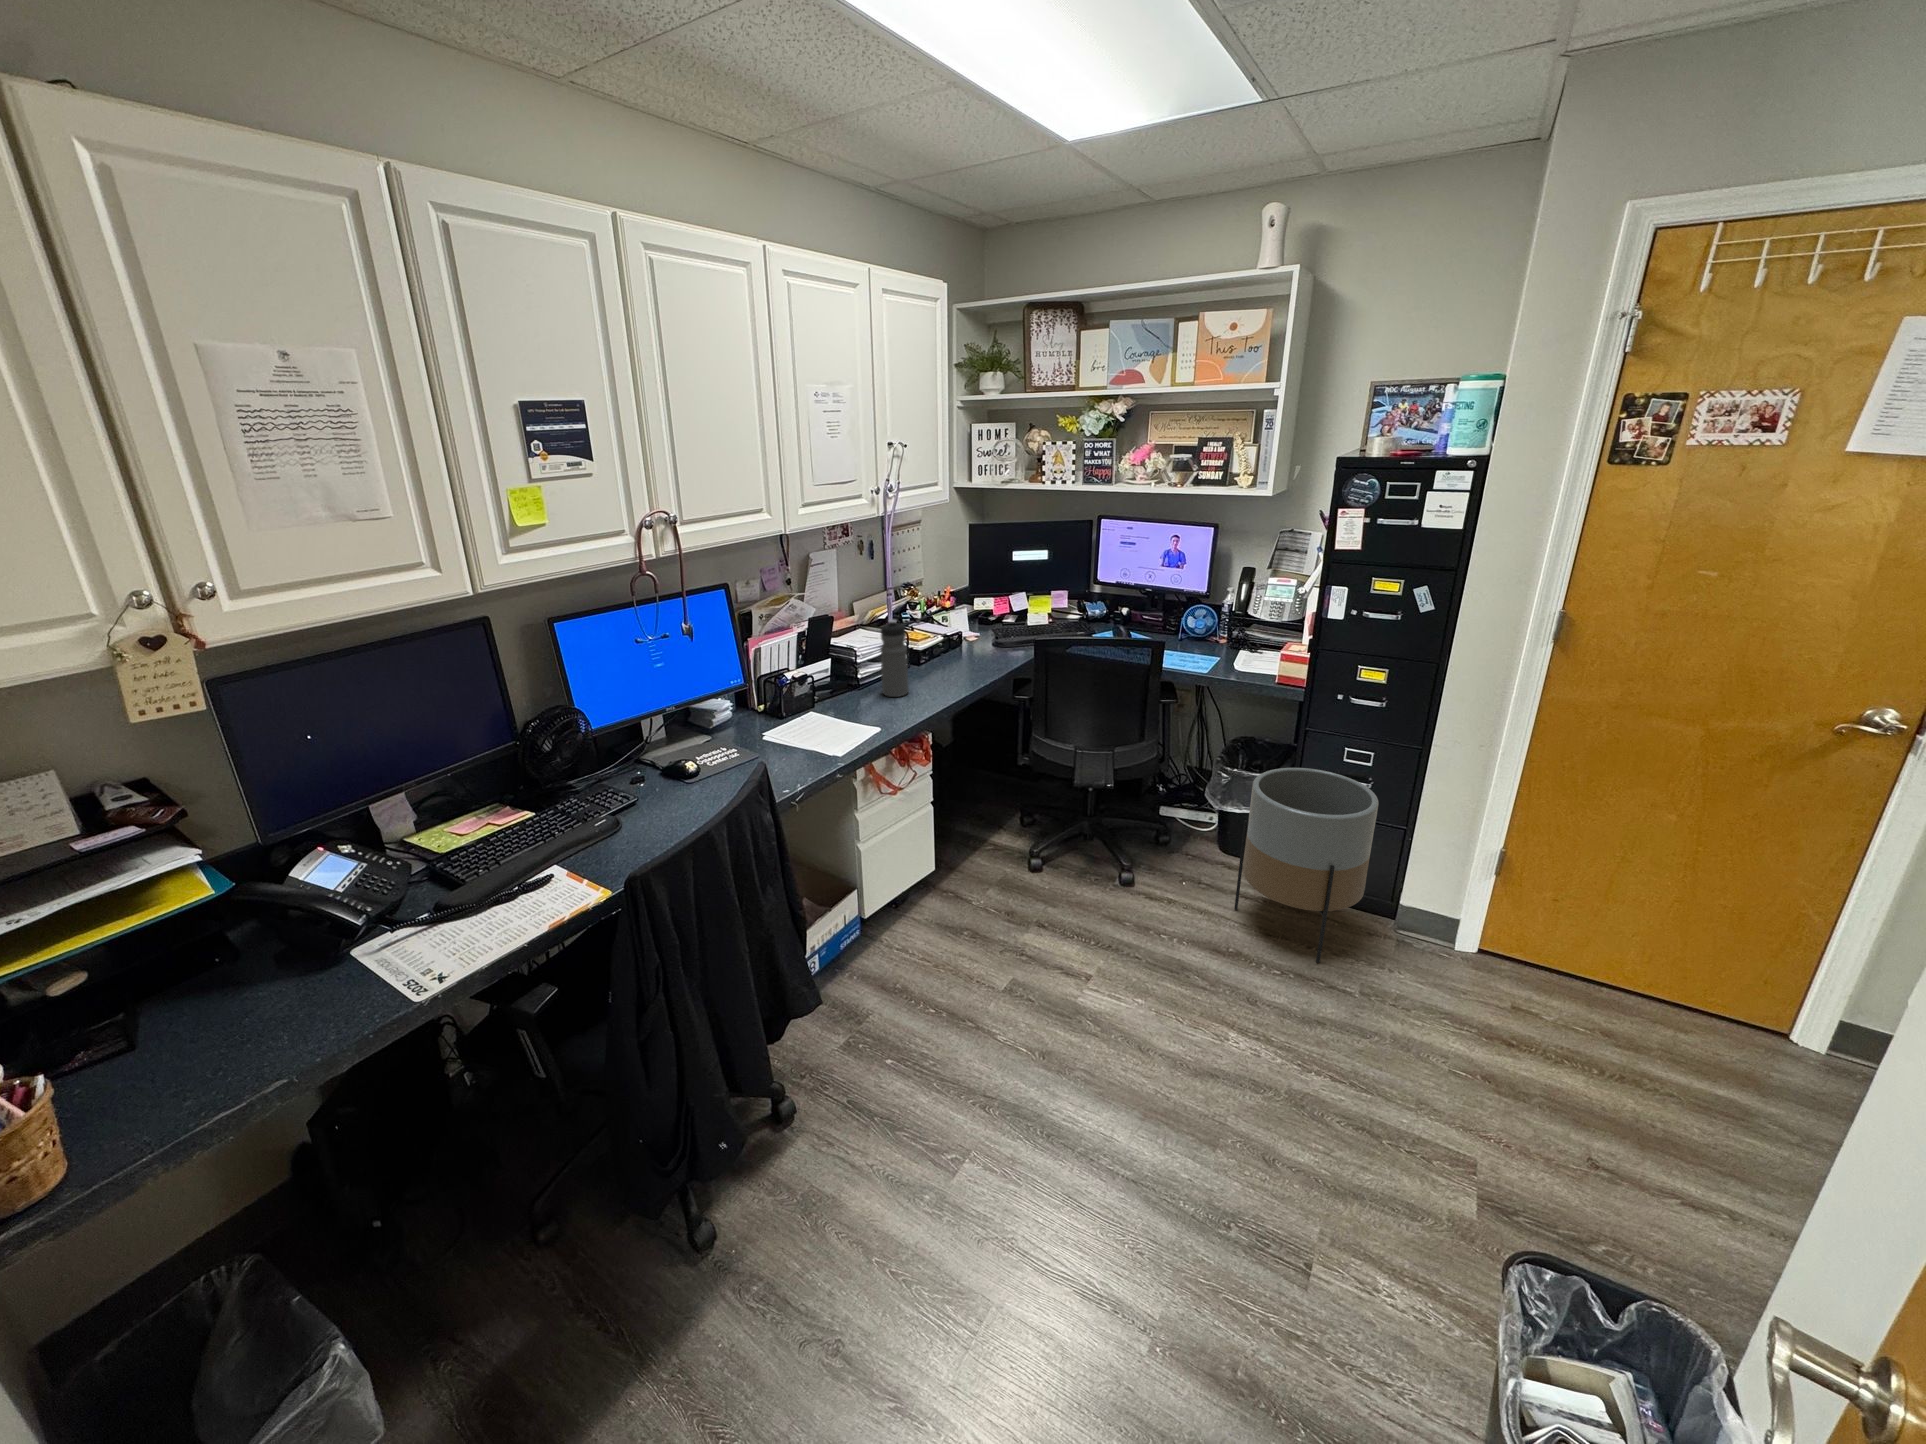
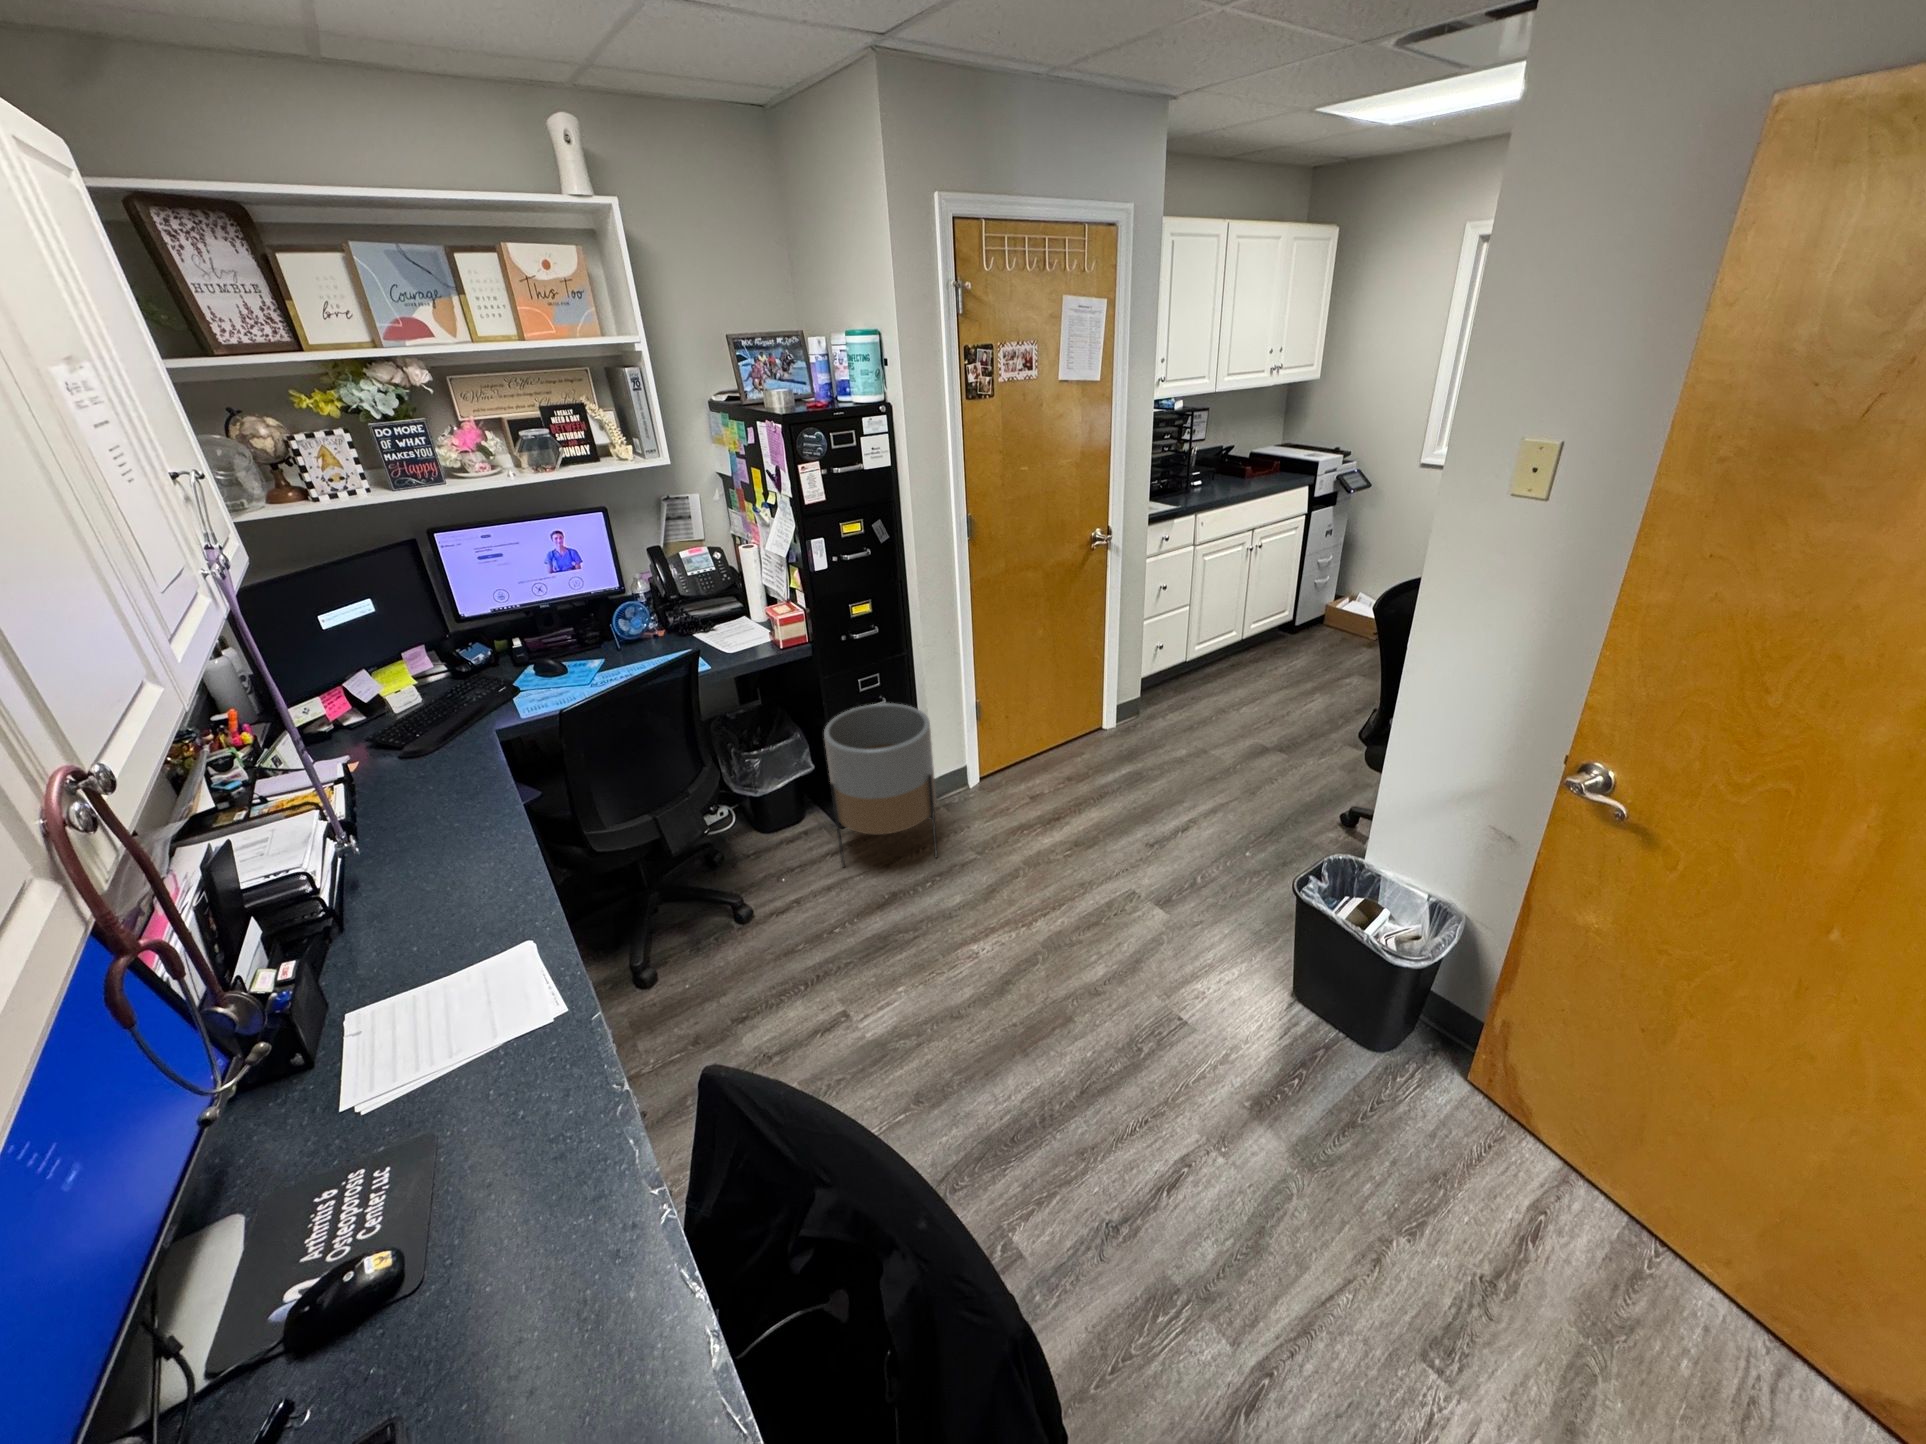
water bottle: present [880,620,909,697] -> none [366,770,459,896]

